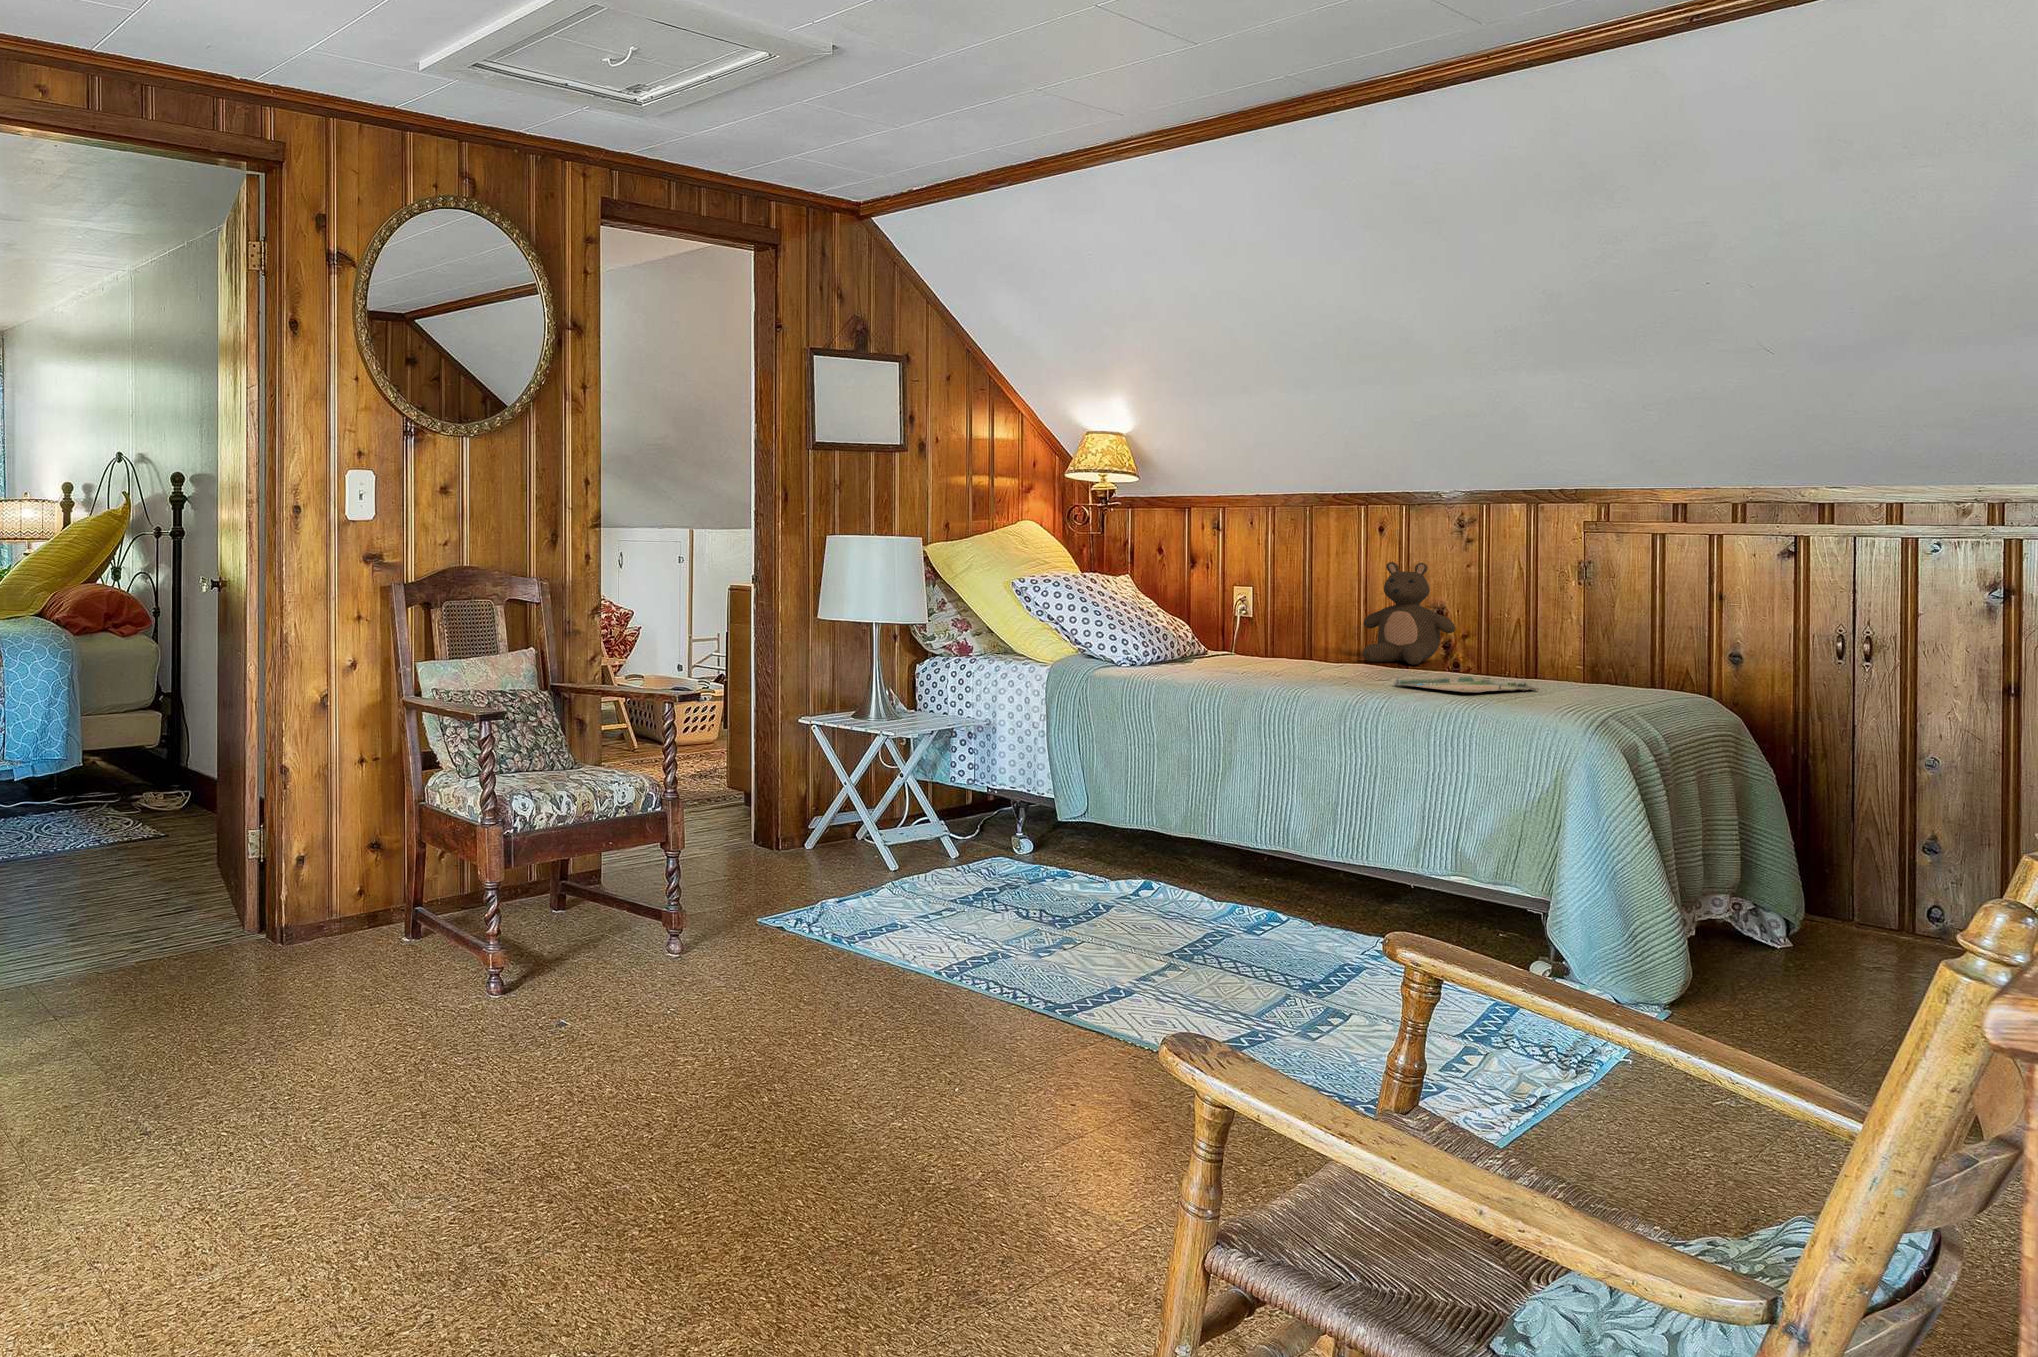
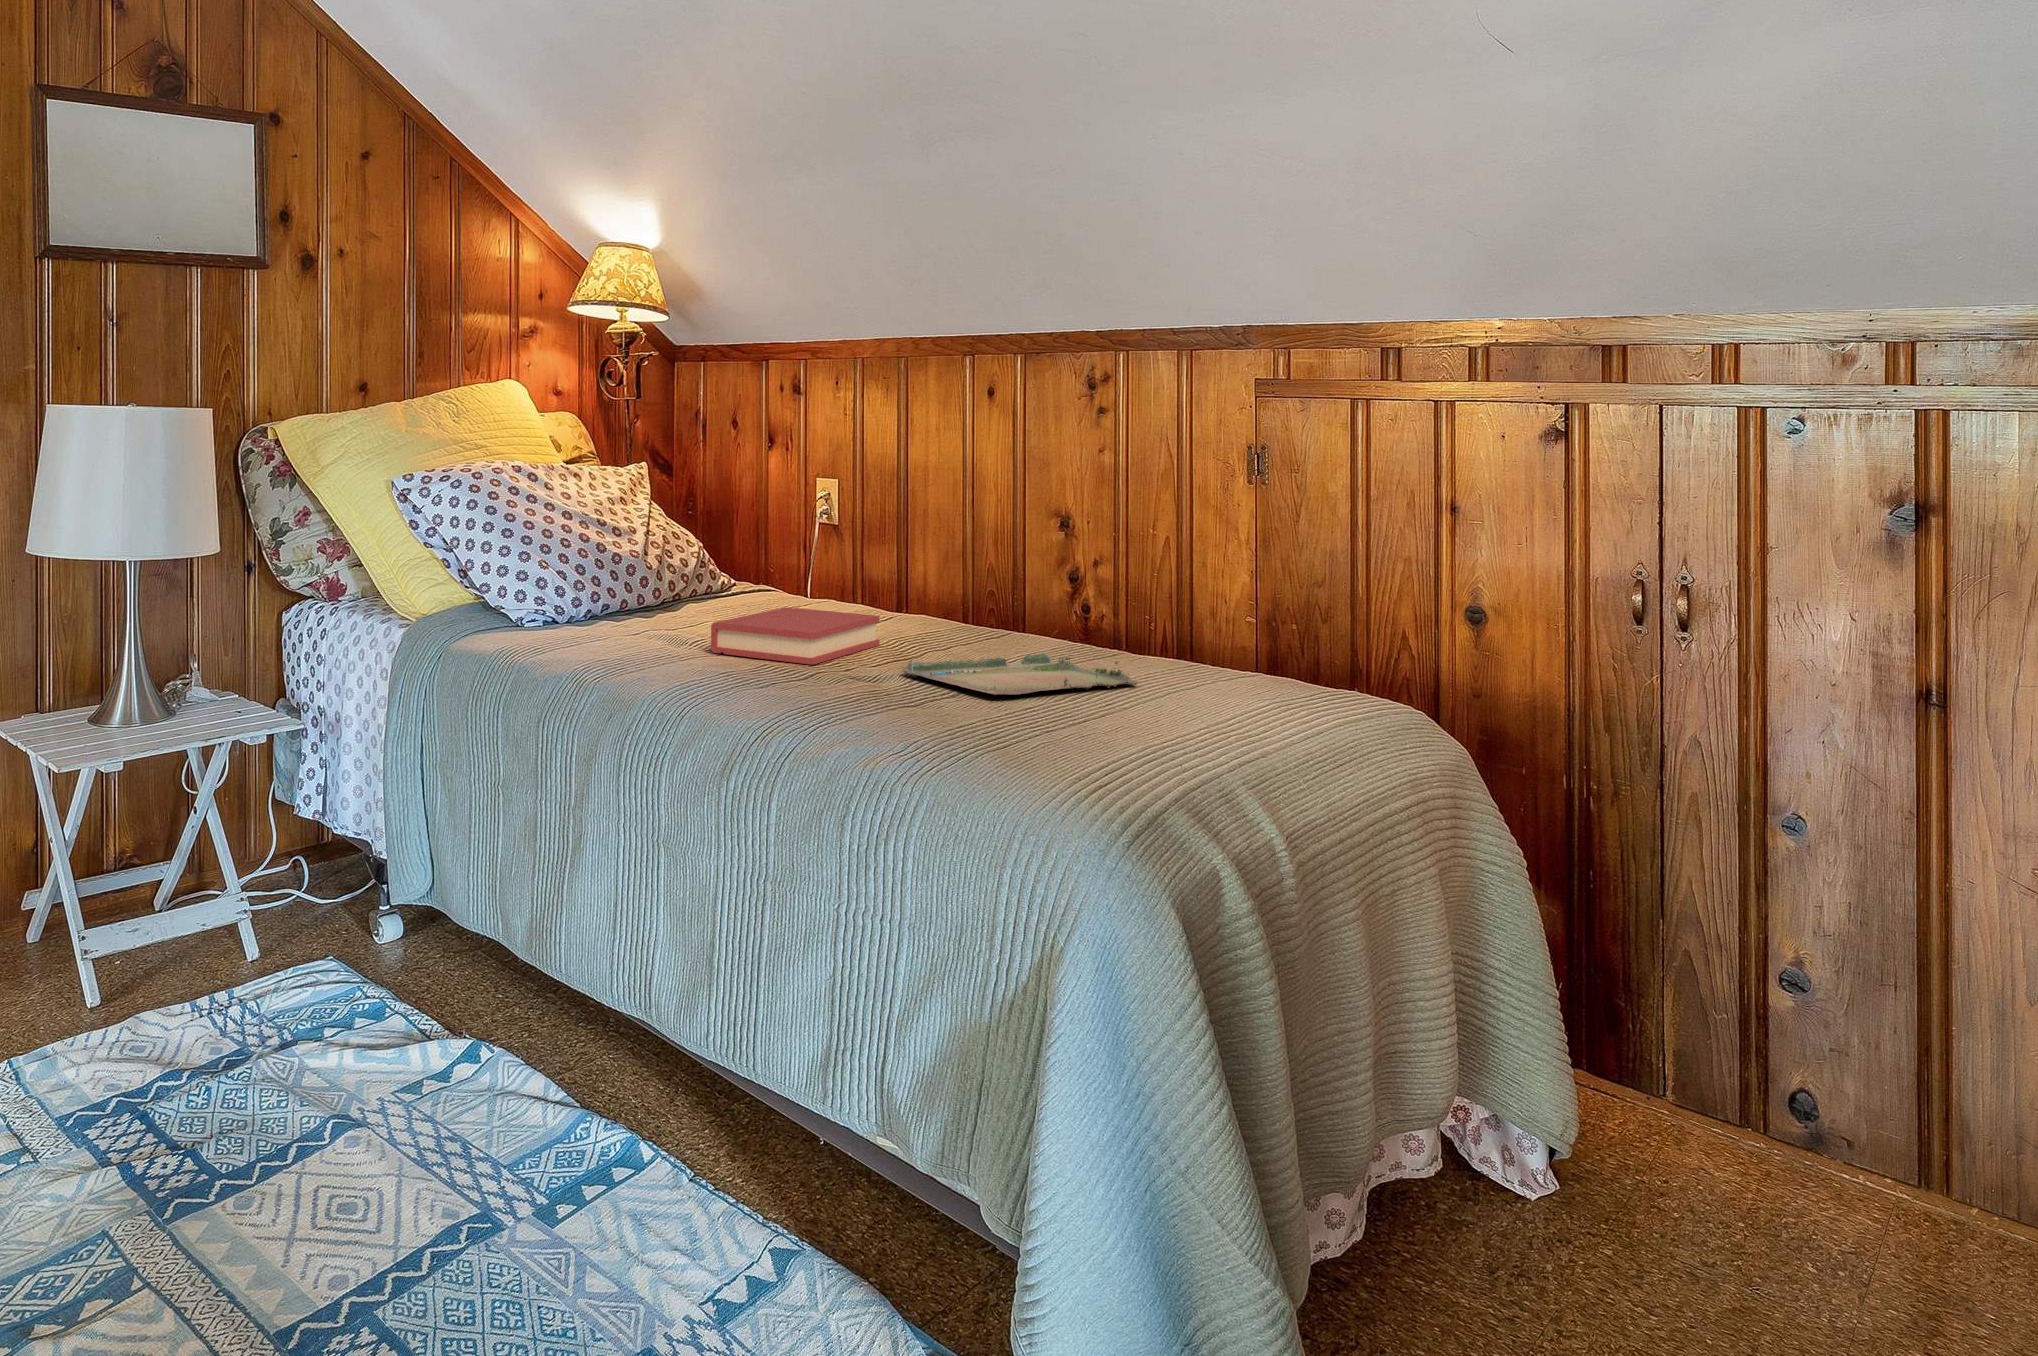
stuffed bear: present [1363,562,1455,665] -> none [931,457,1067,624]
hardback book: none [1260,653,1355,682] -> present [711,607,880,665]

